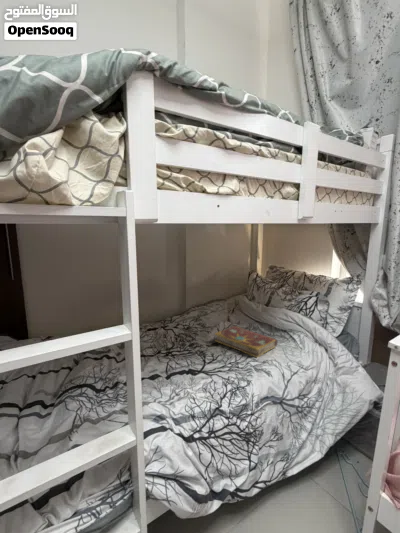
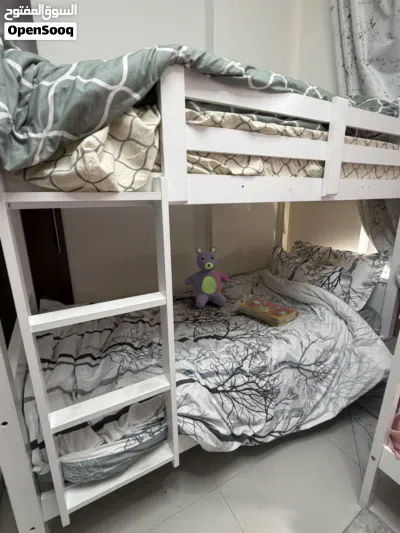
stuffed bear: none [156,273,203,339] -> present [185,247,229,308]

